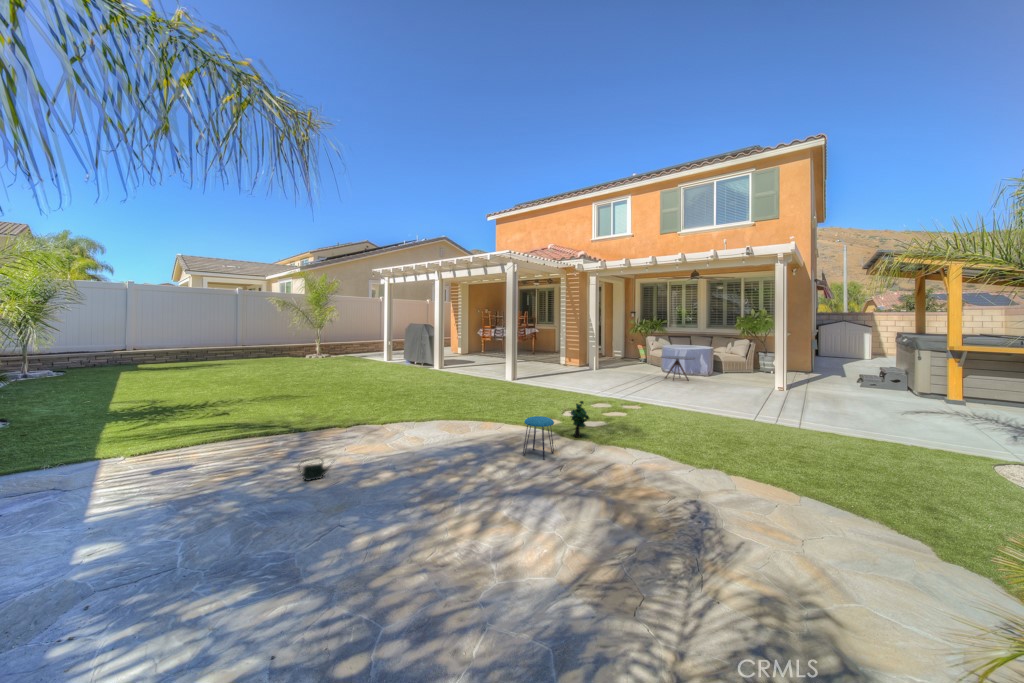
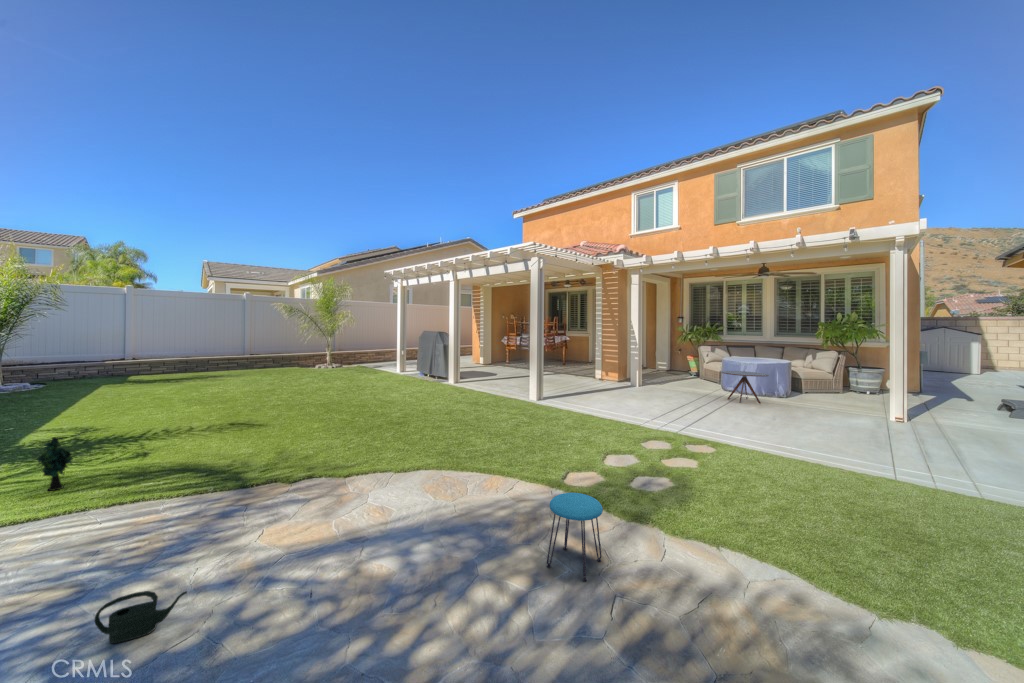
decorative plant: present [570,401,589,437] -> present [37,437,73,491]

